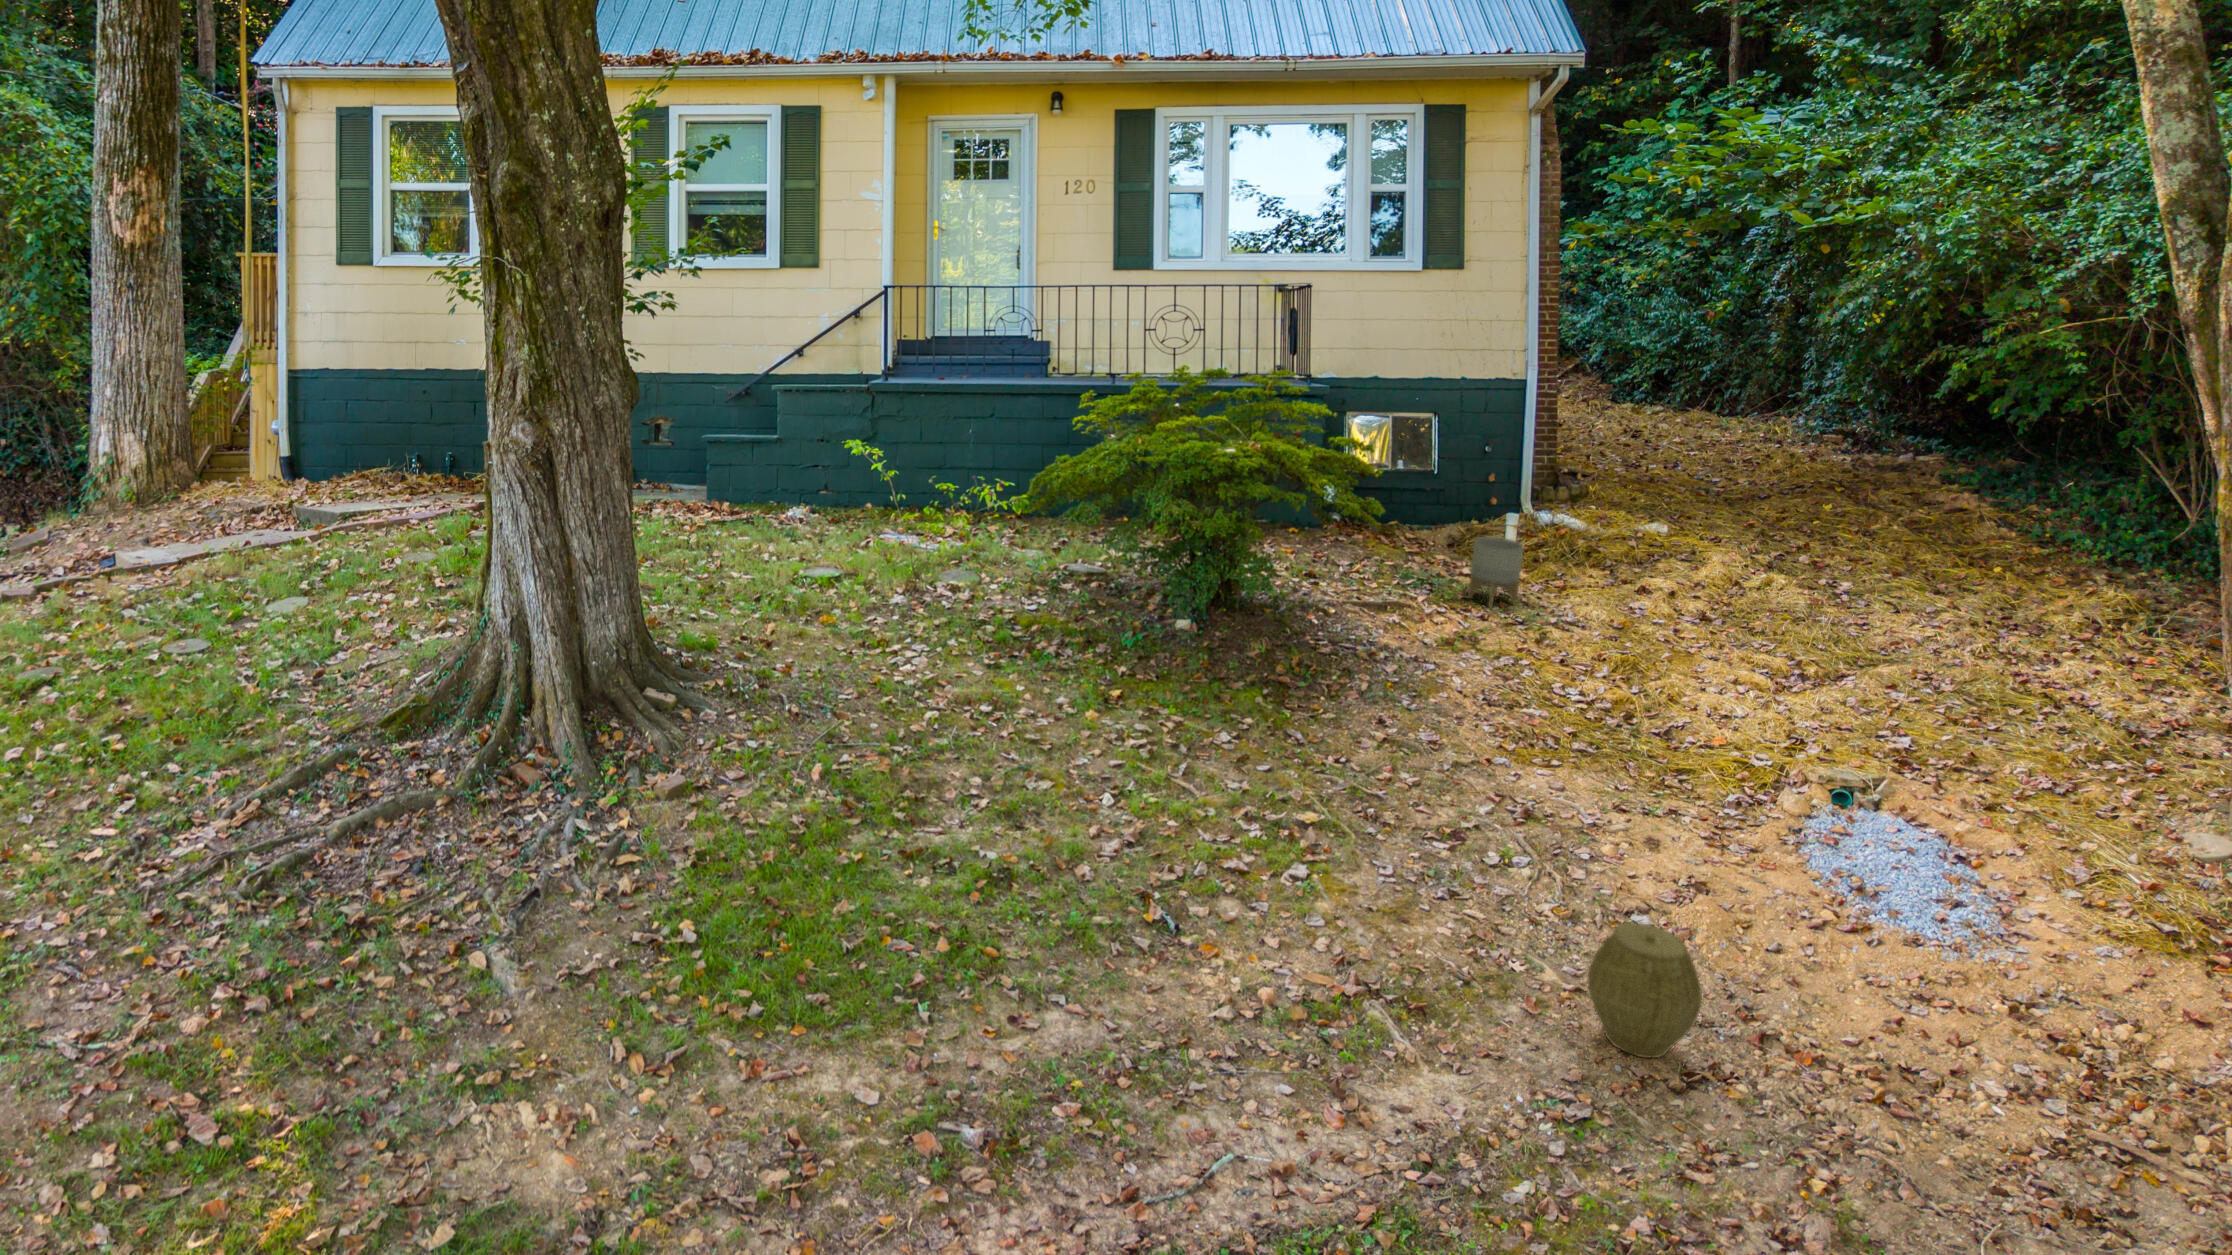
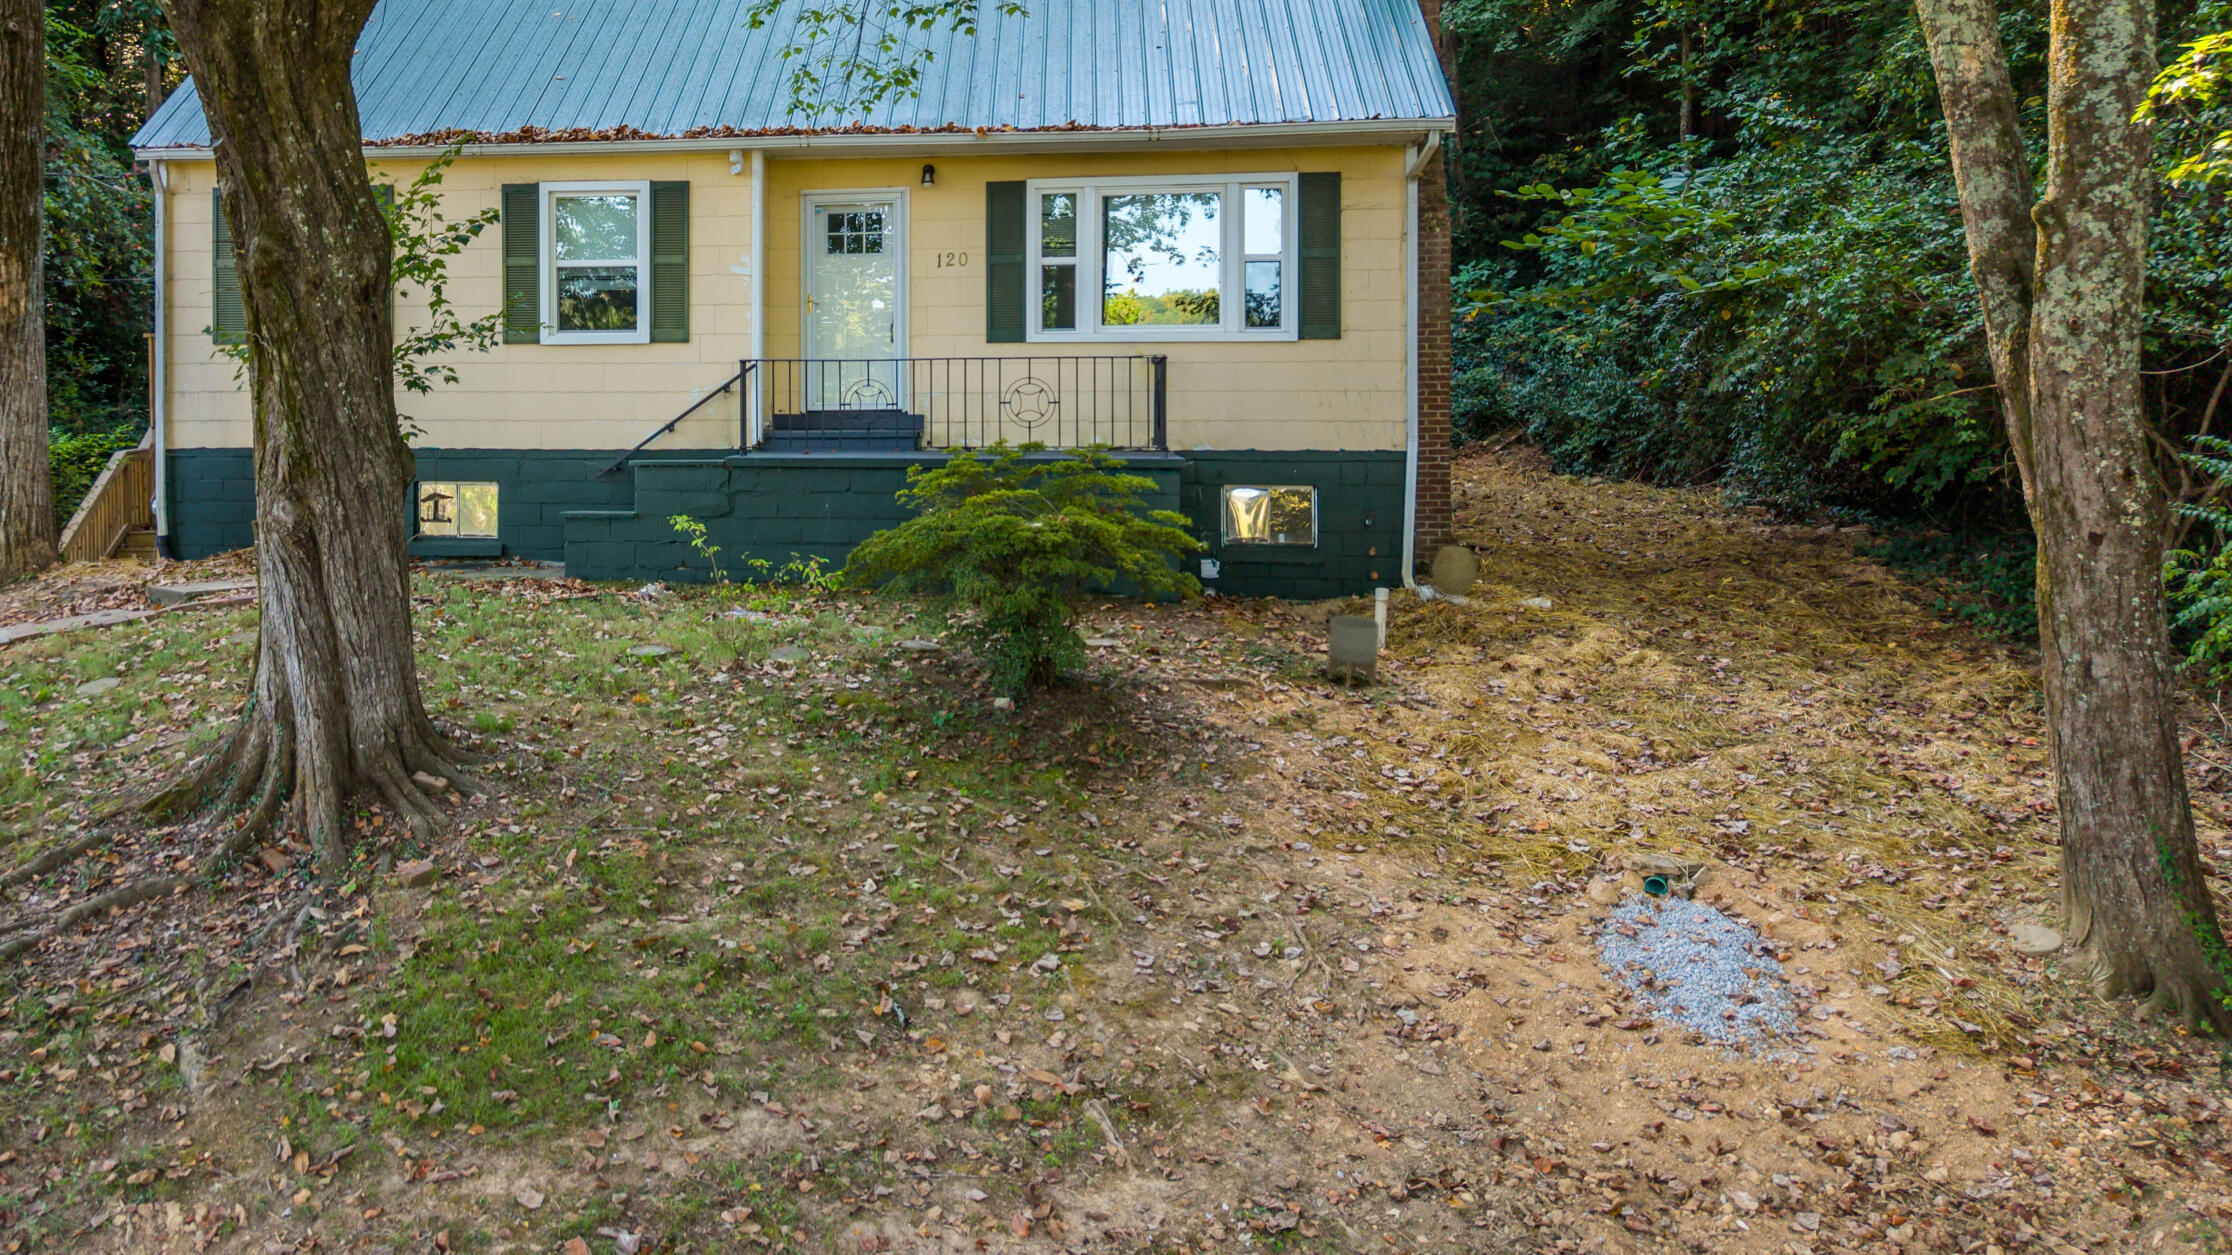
woven basket: present [1588,923,1702,1058] -> present [1432,546,1477,597]

